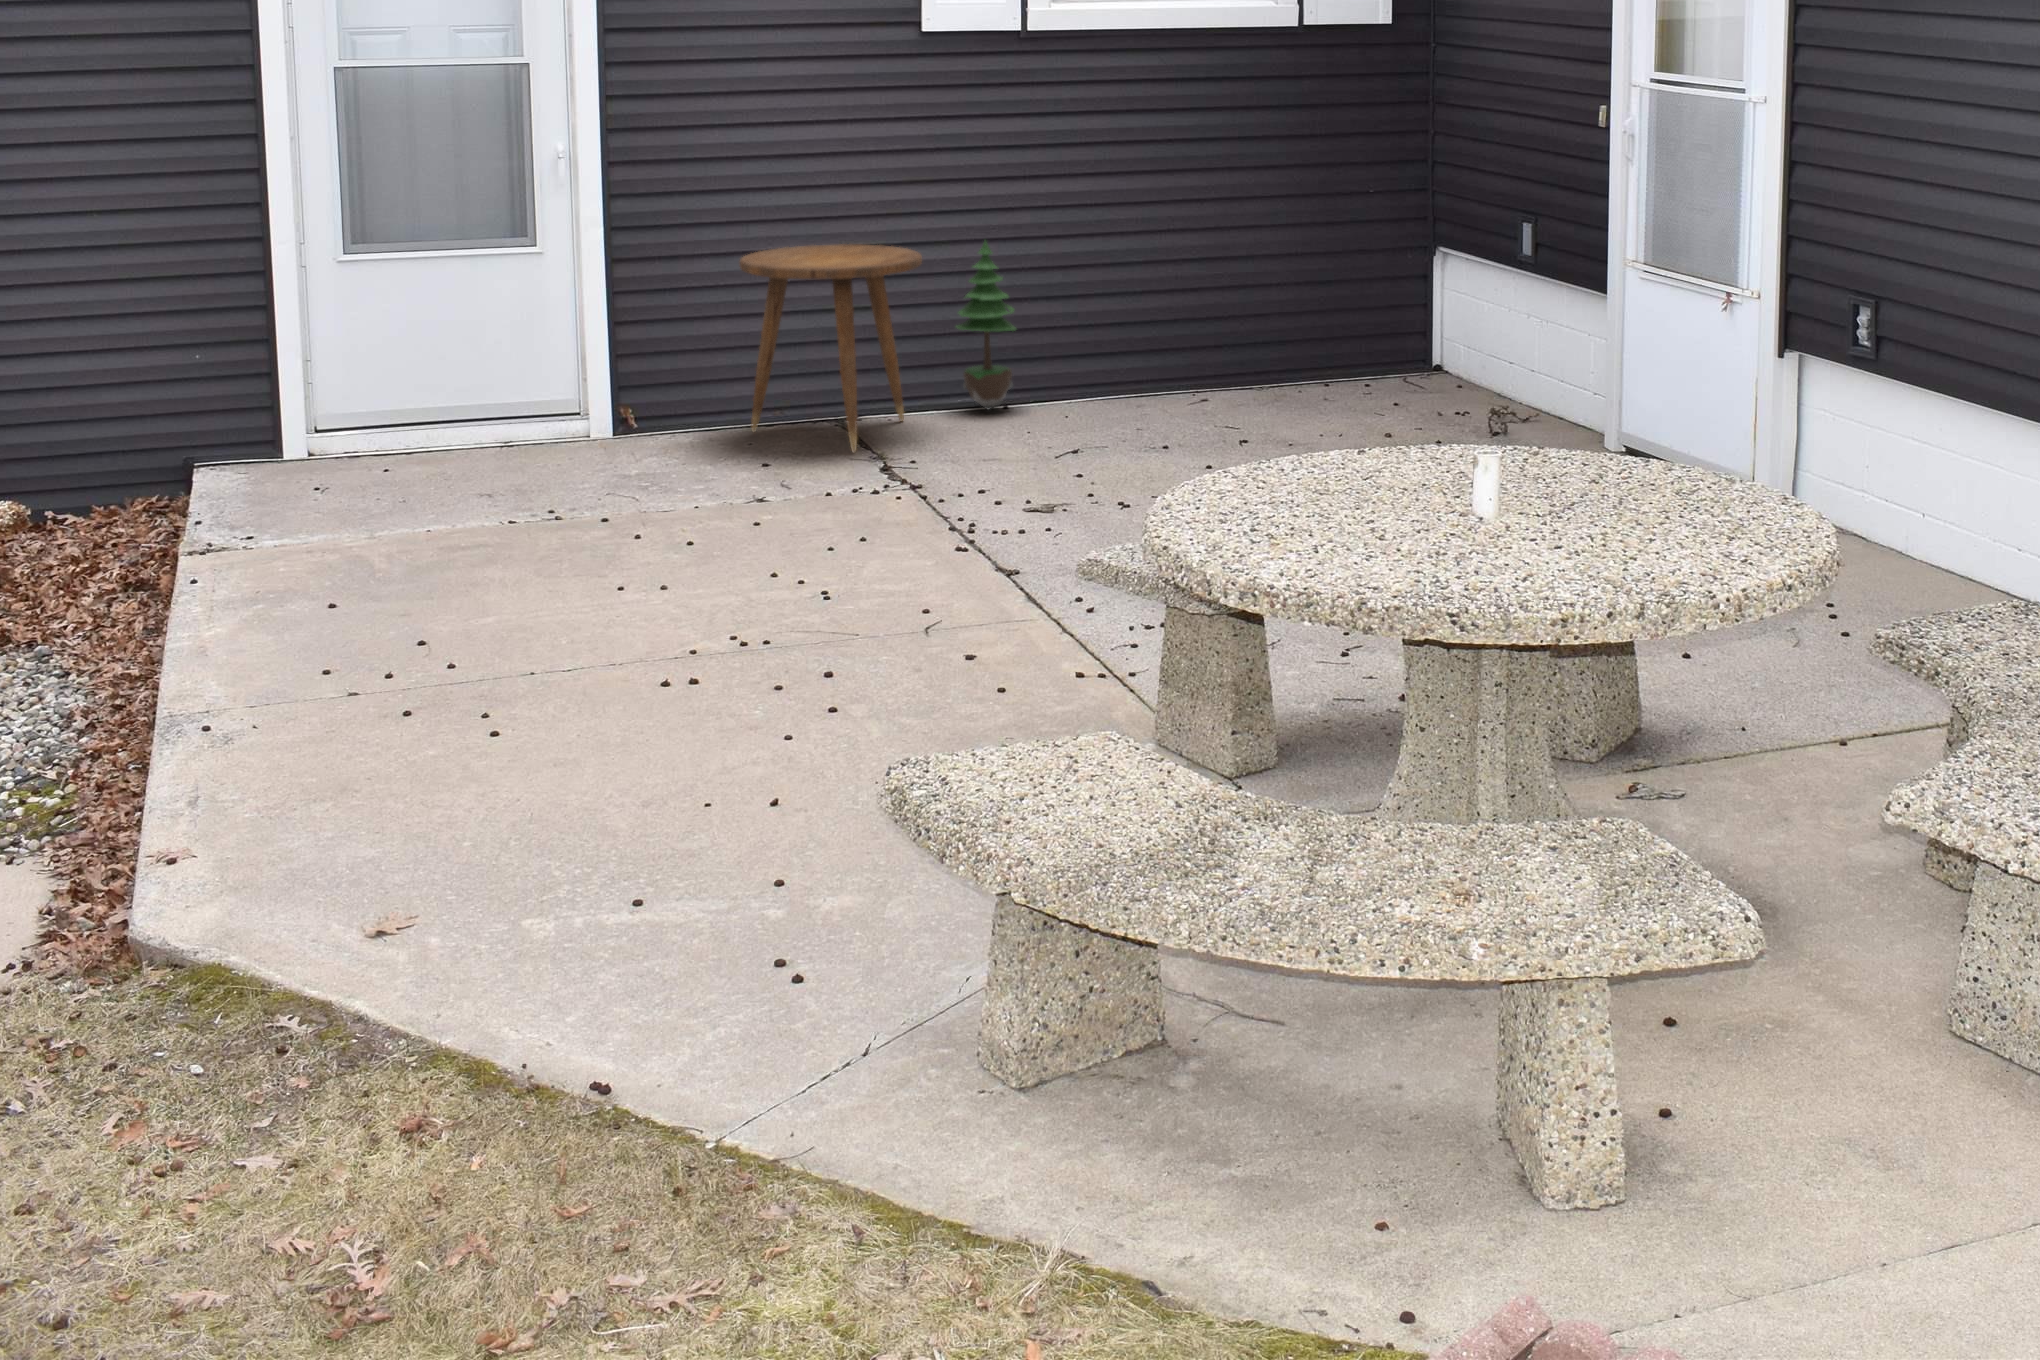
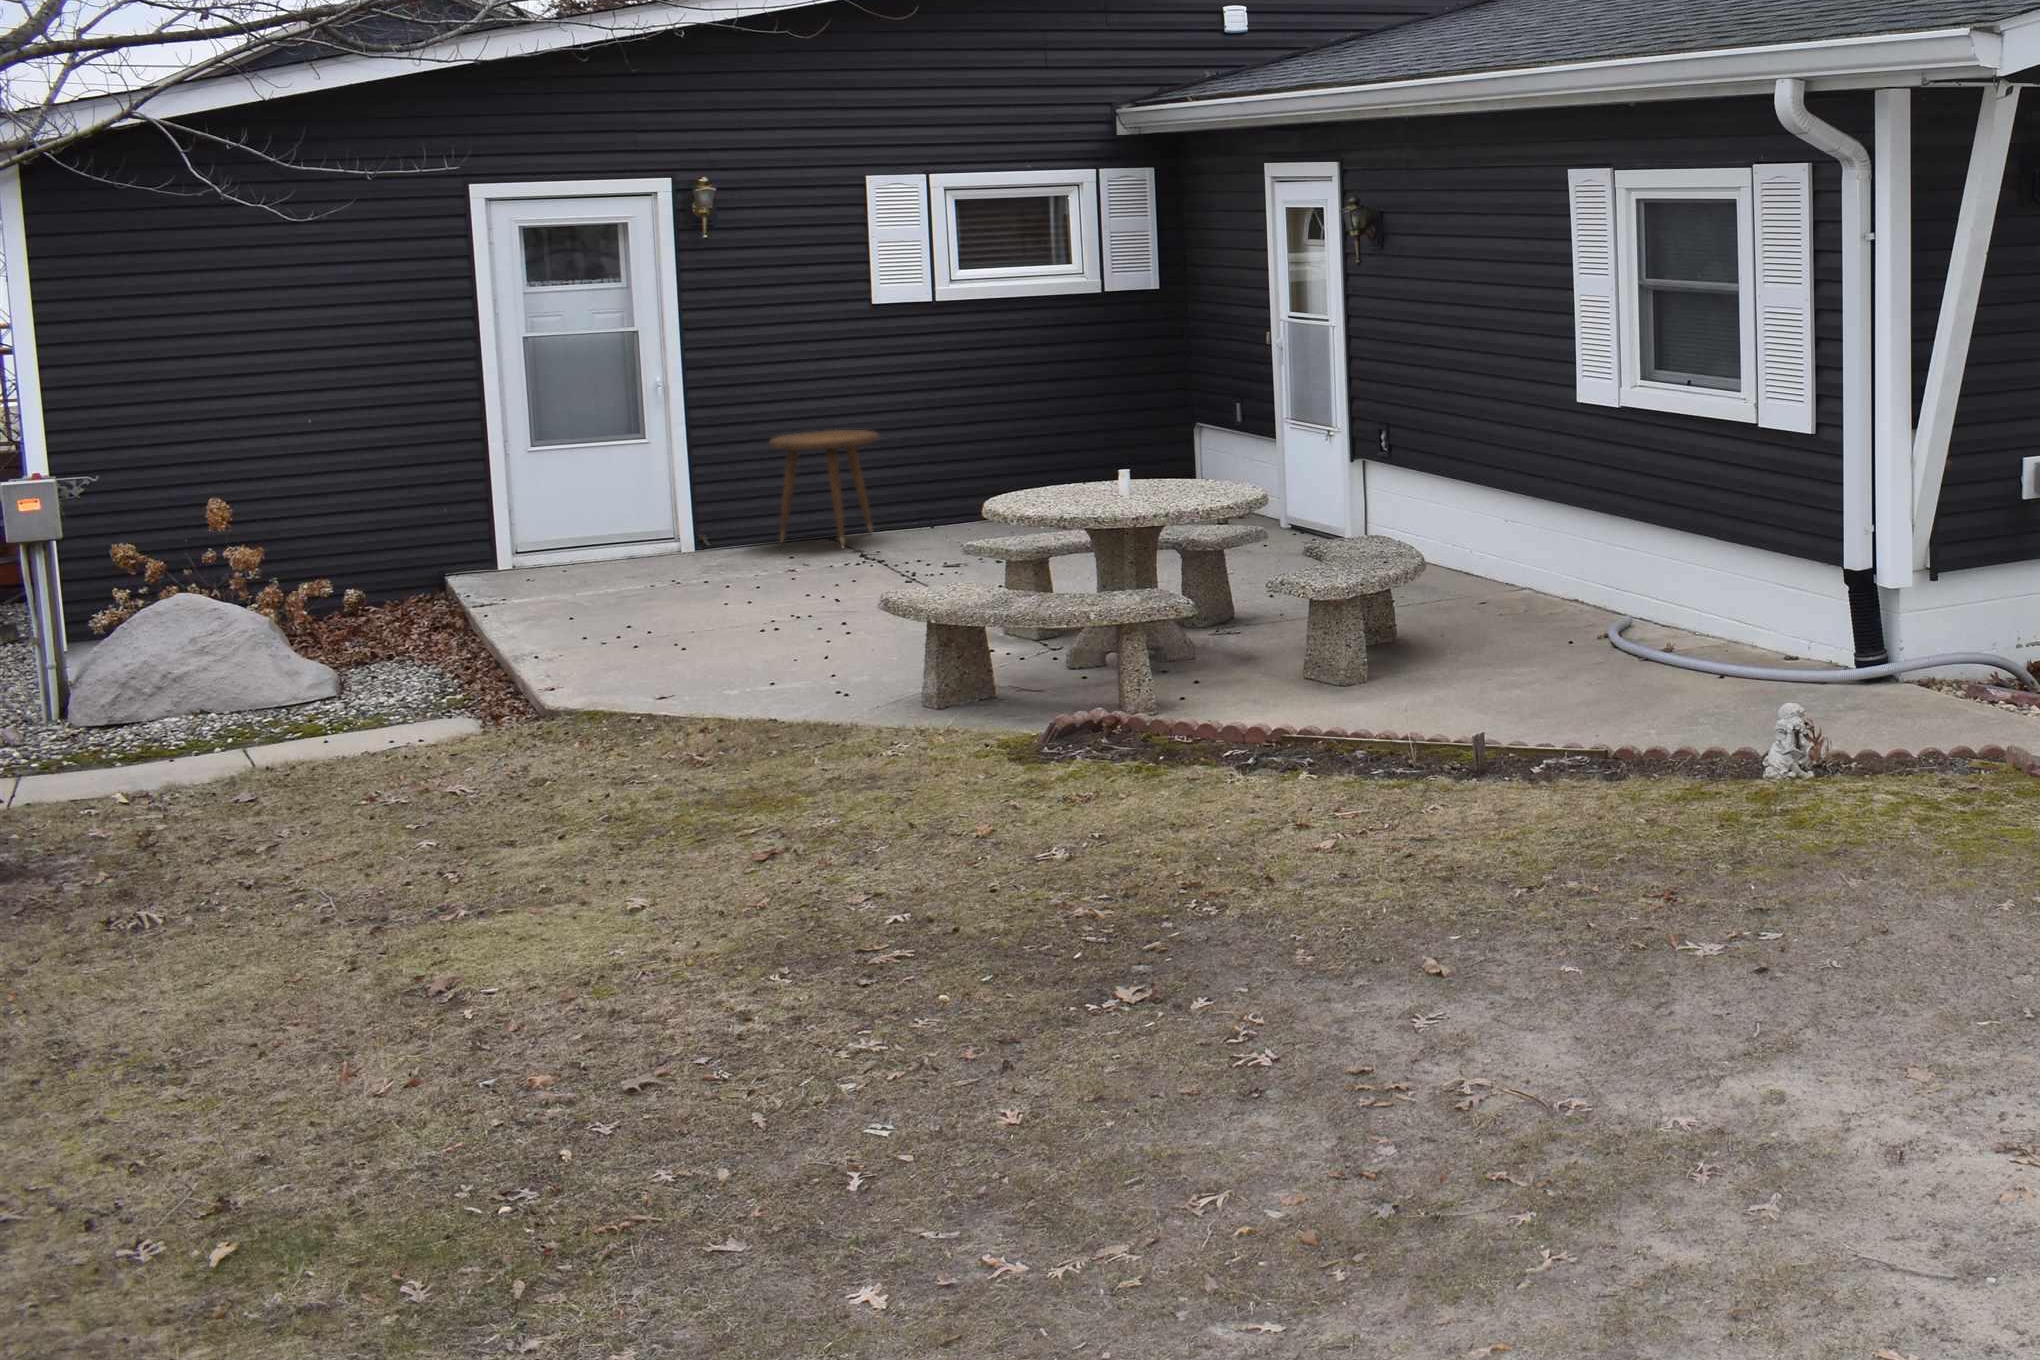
potted tree: present [956,241,1016,410] -> none [901,424,939,526]

